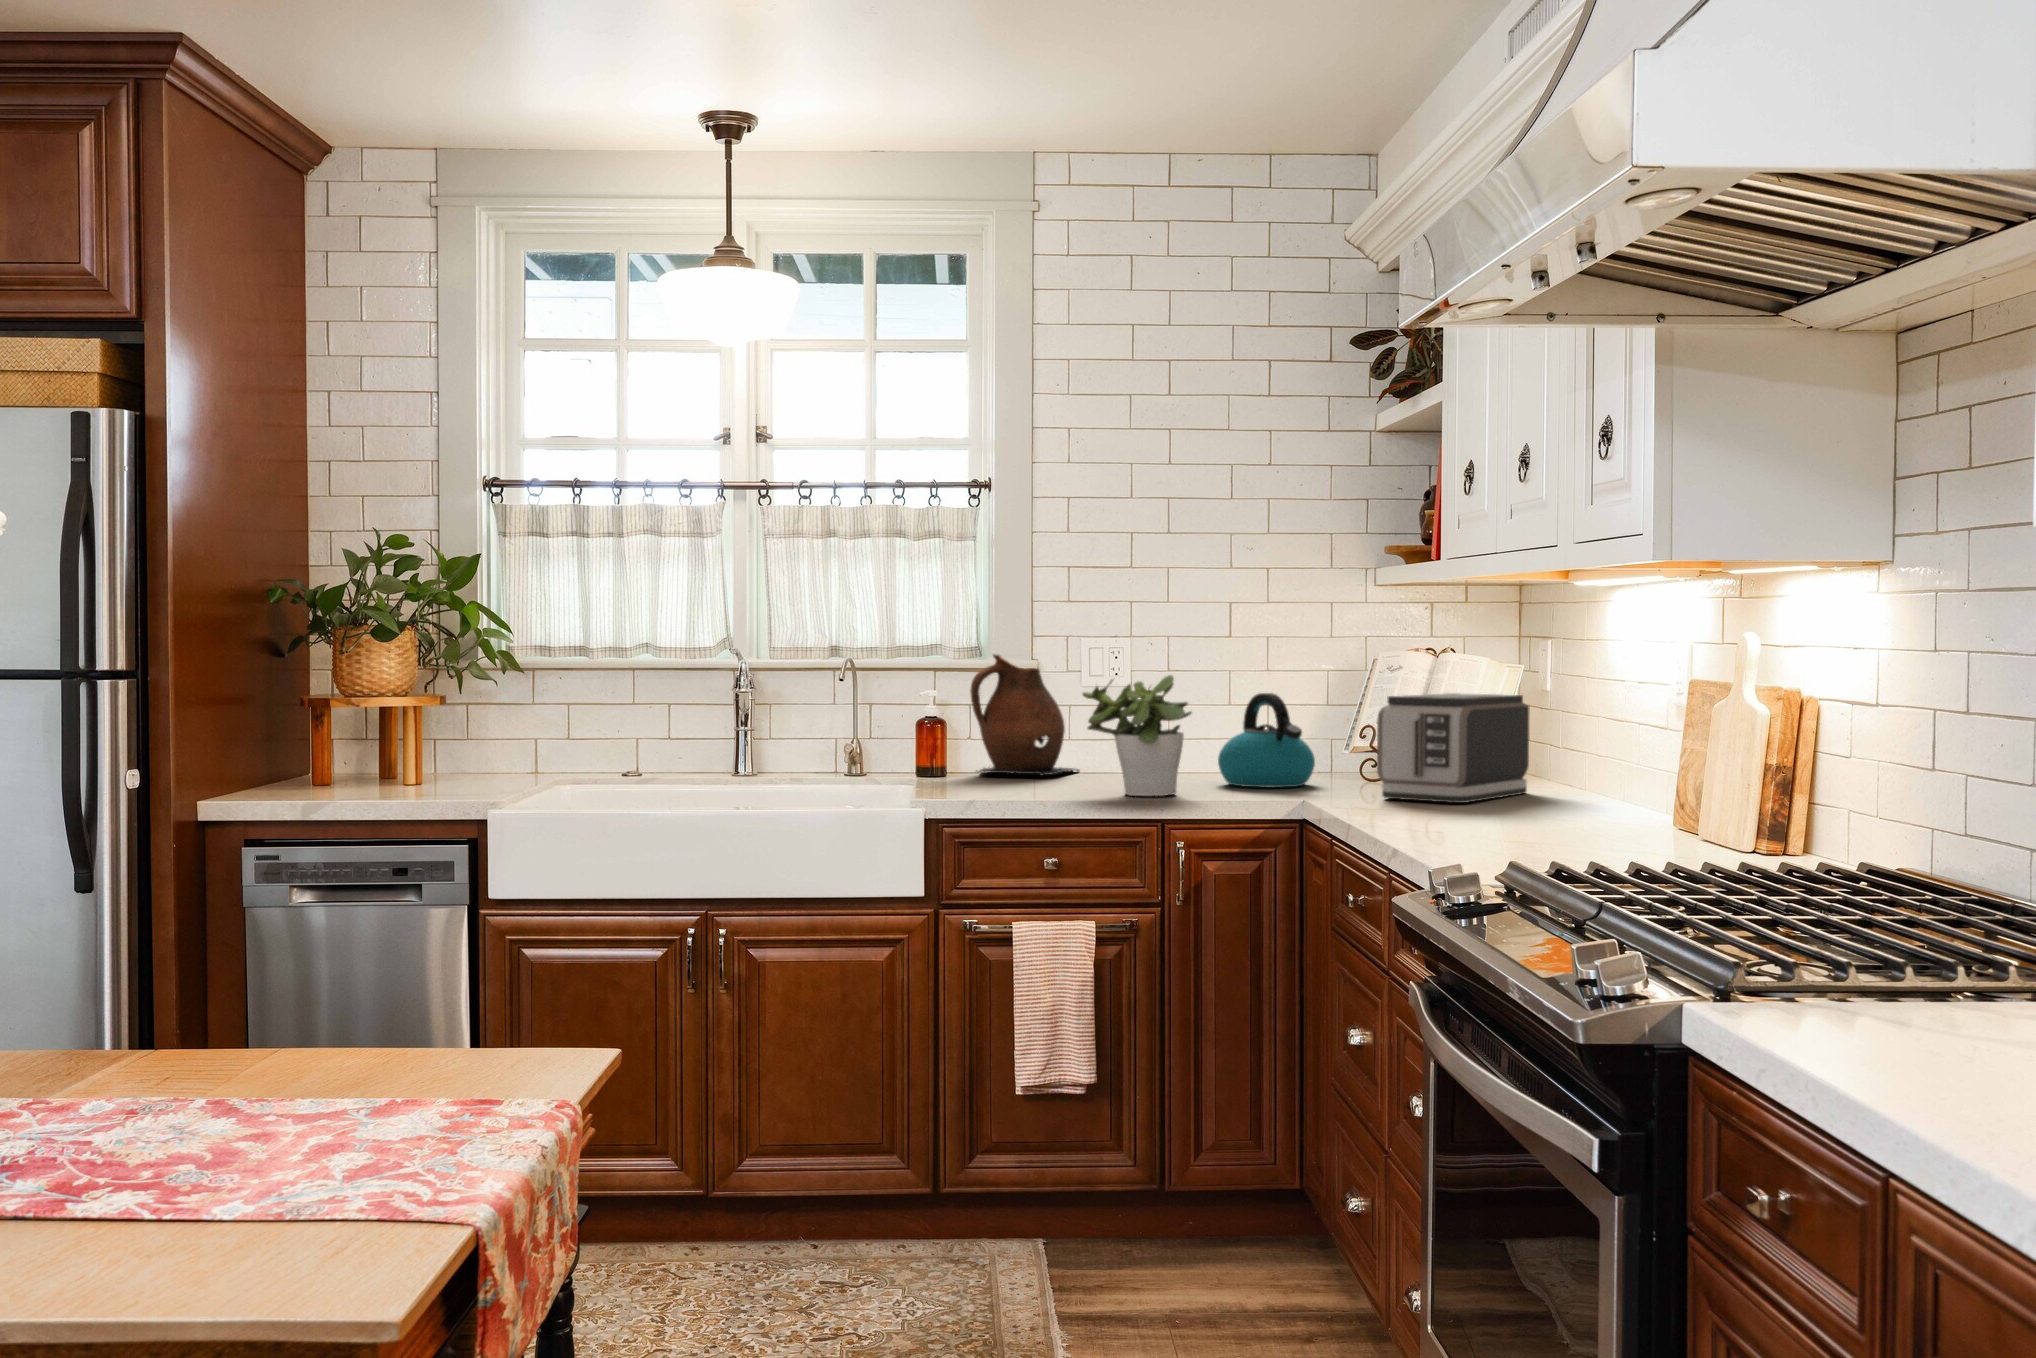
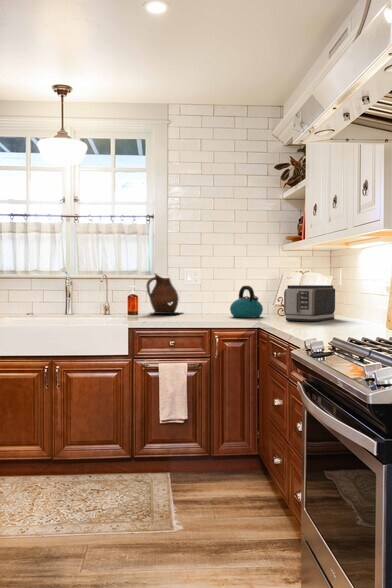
potted plant: present [1083,675,1192,796] -> none [183,278,221,320]

